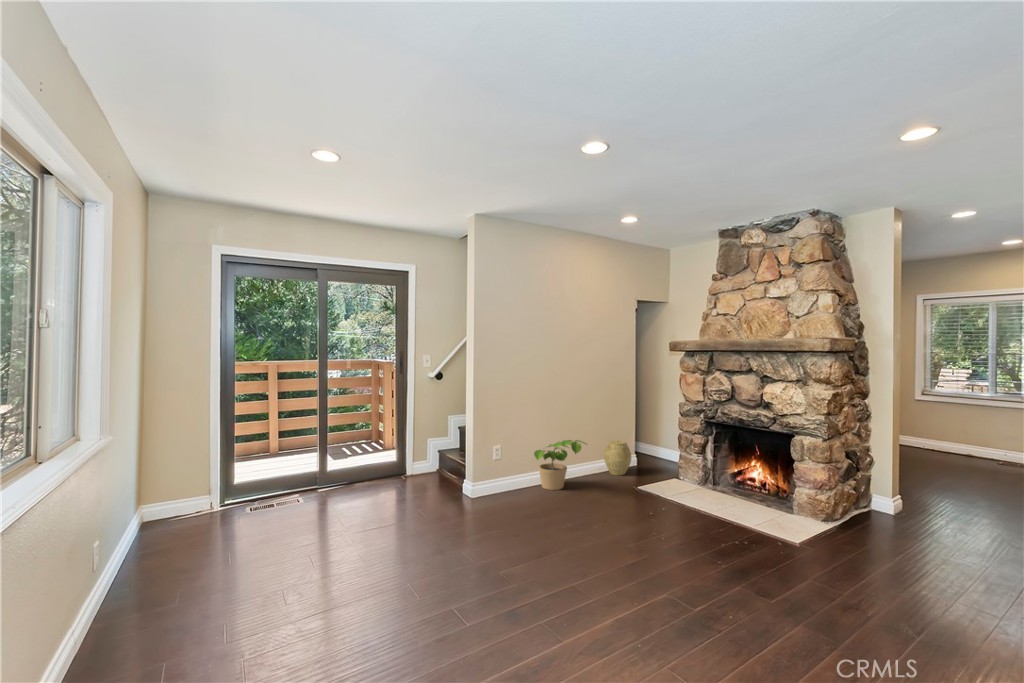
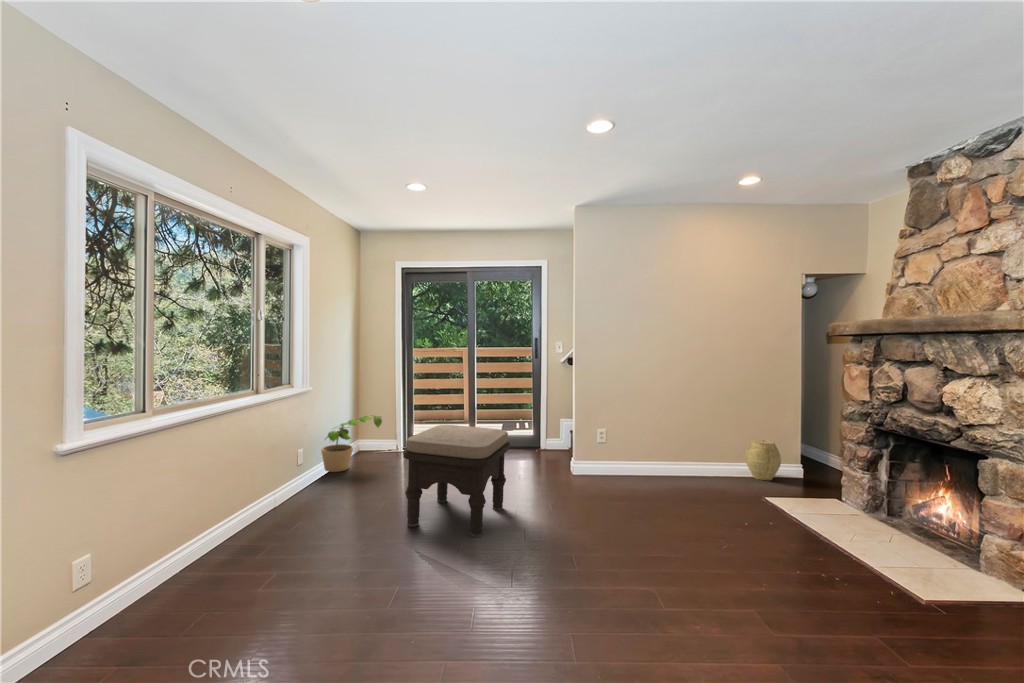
potted plant: present [534,440,586,490] -> present [321,415,382,472]
ottoman: none [375,480,505,645] -> present [404,425,510,537]

